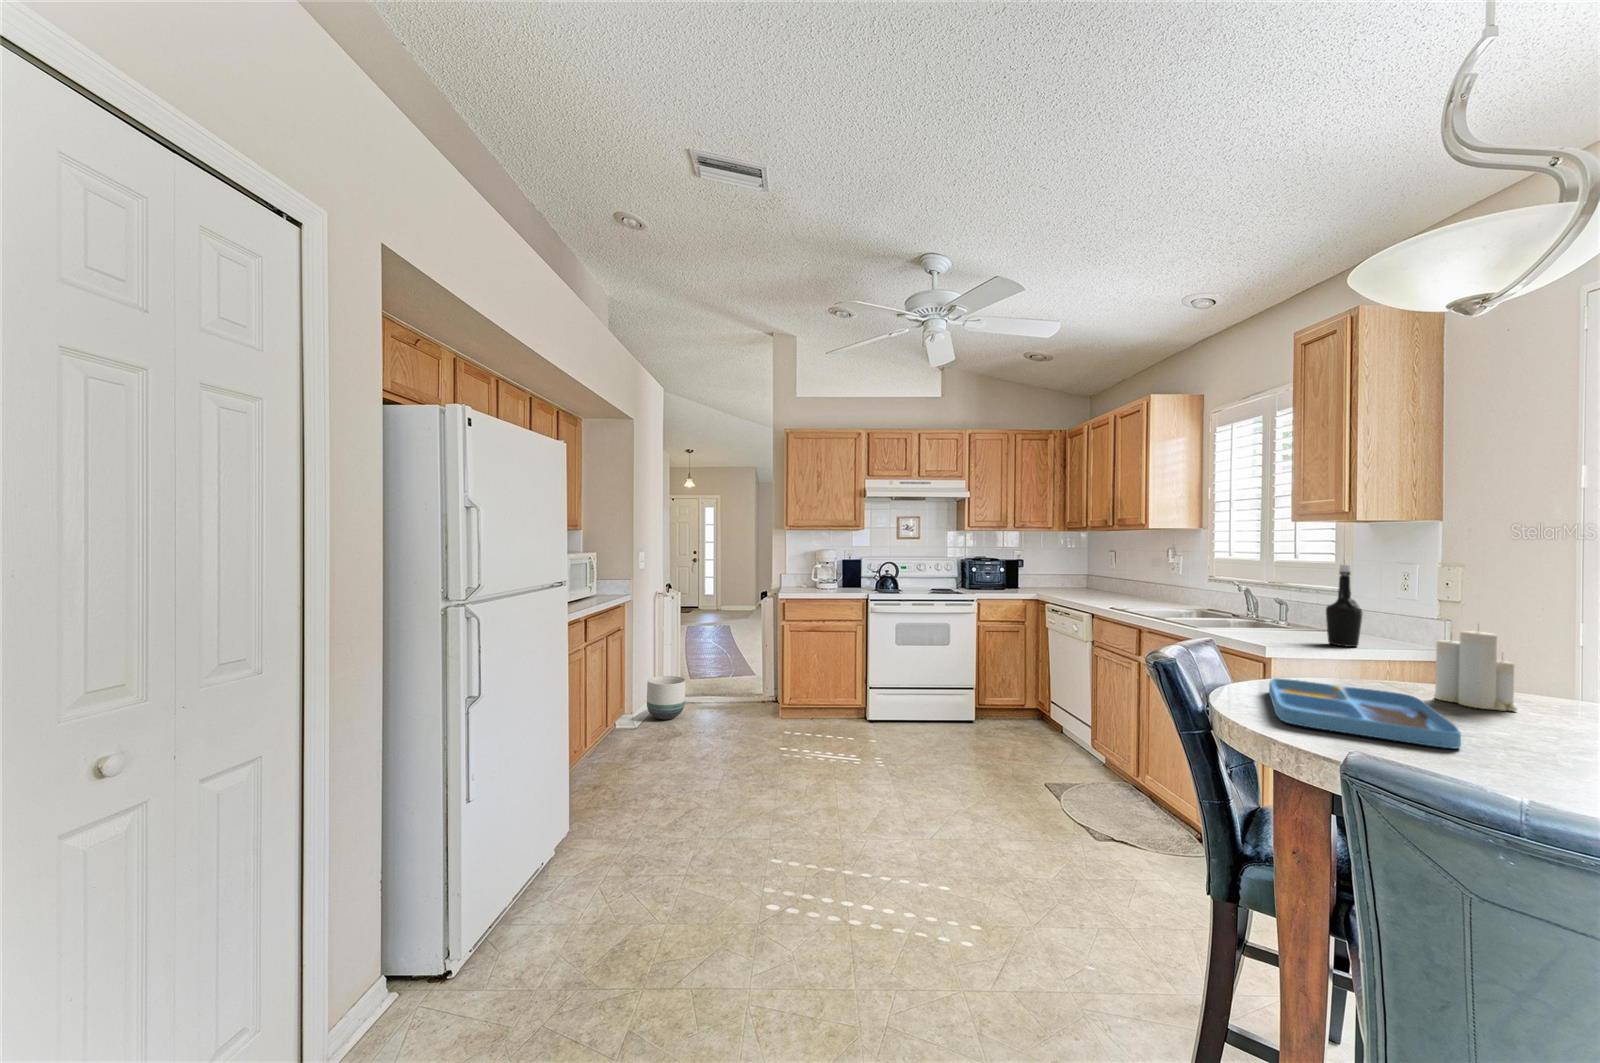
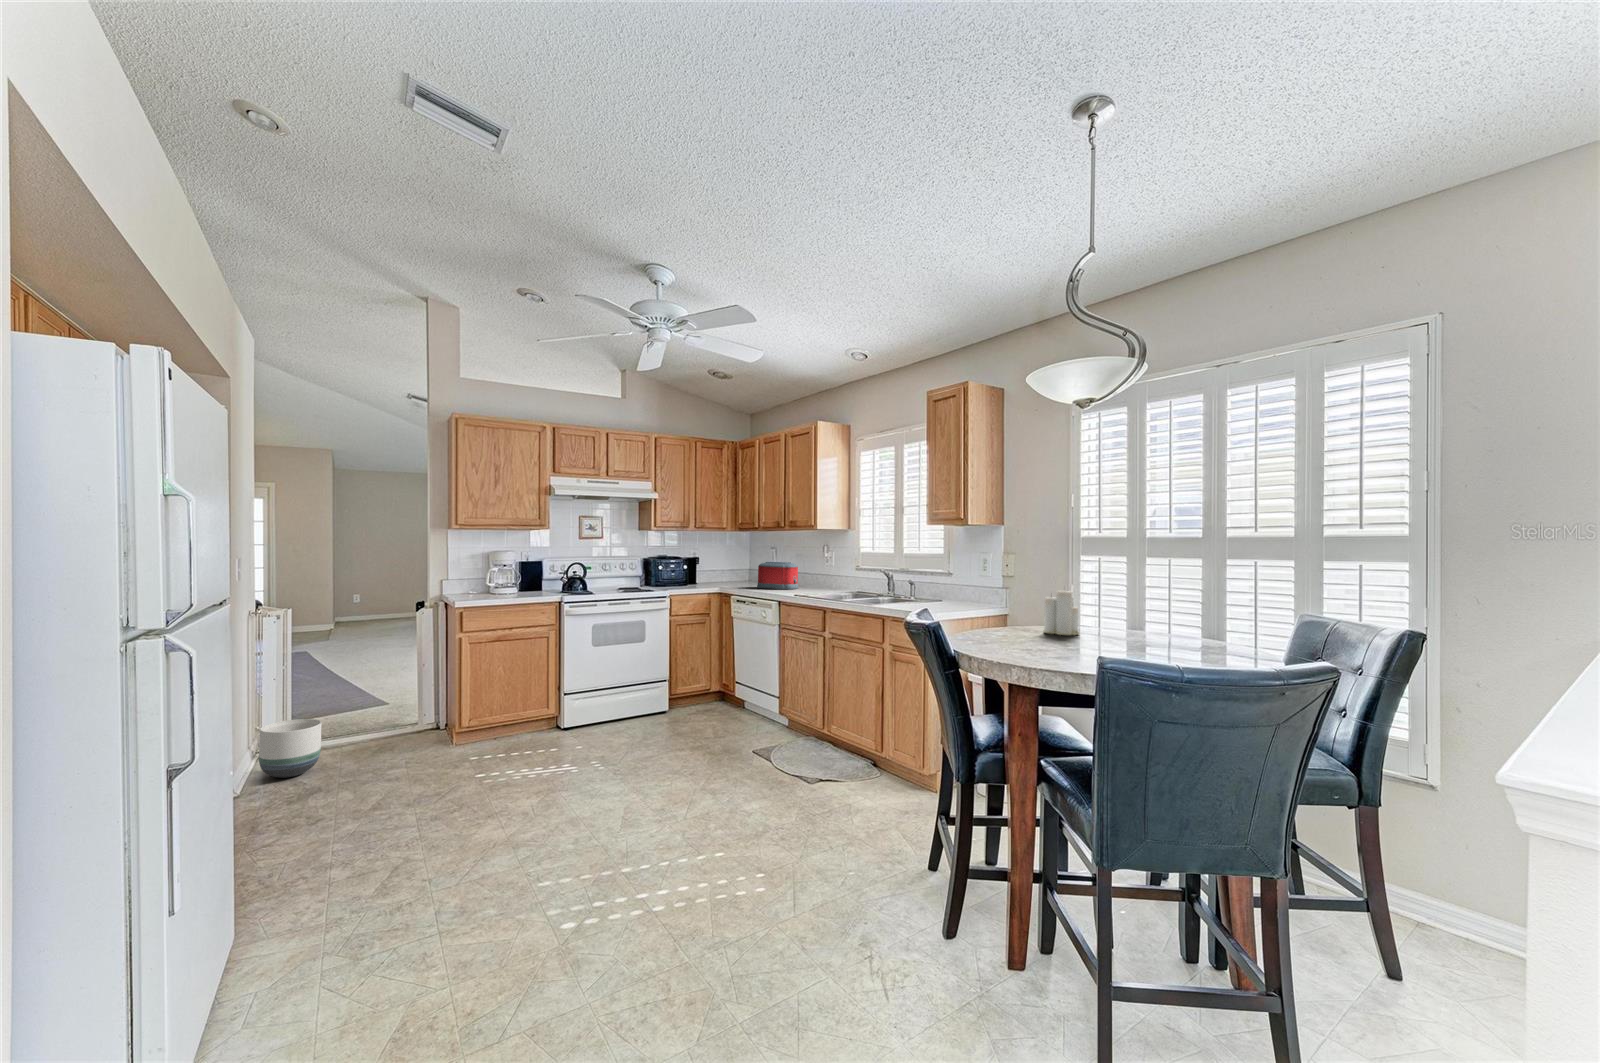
bottle: present [1326,565,1362,647] -> none [952,554,971,610]
toaster: none [1079,568,1132,601] -> present [757,562,798,590]
tray: present [1269,678,1461,748] -> none [975,630,1085,655]

